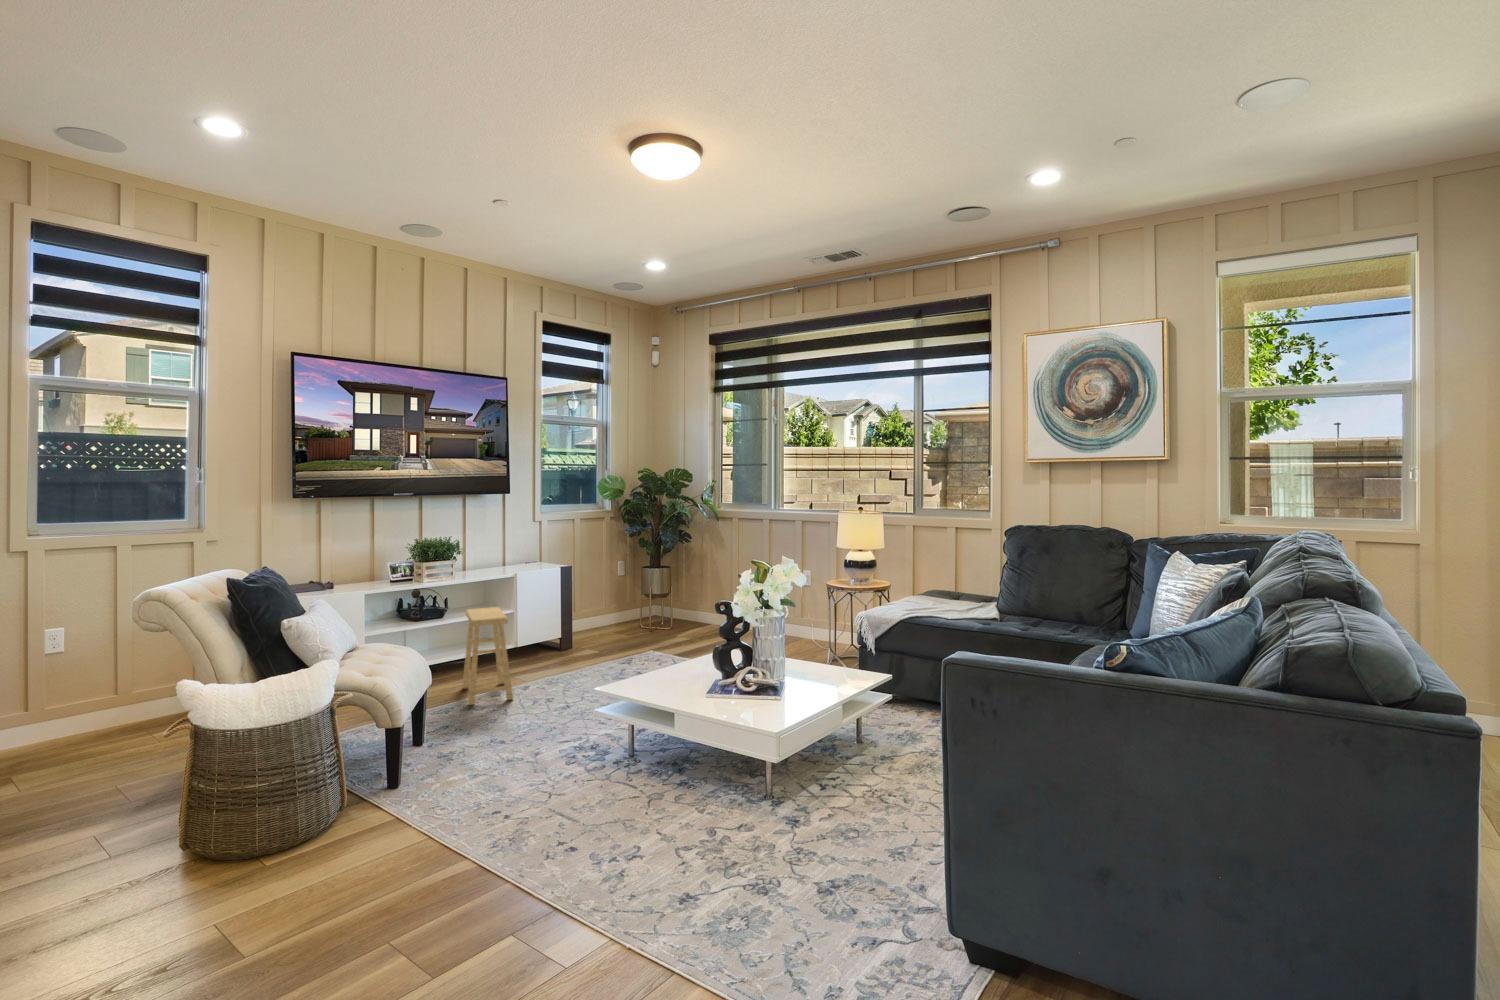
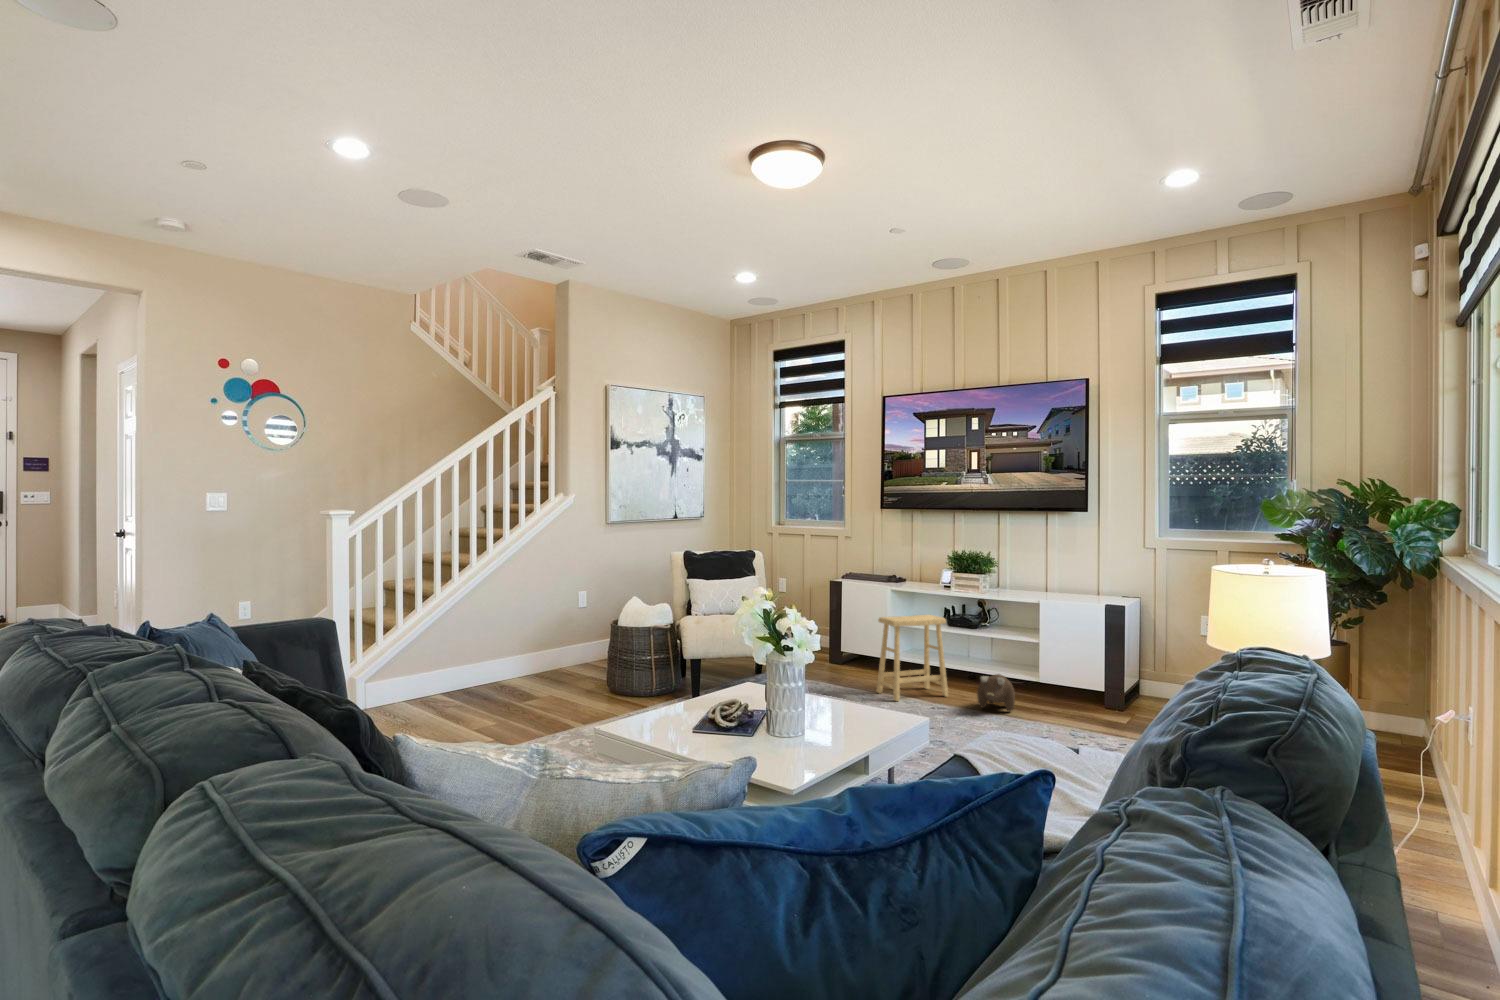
plush toy: none [536,641,579,676] -> present [977,674,1015,712]

